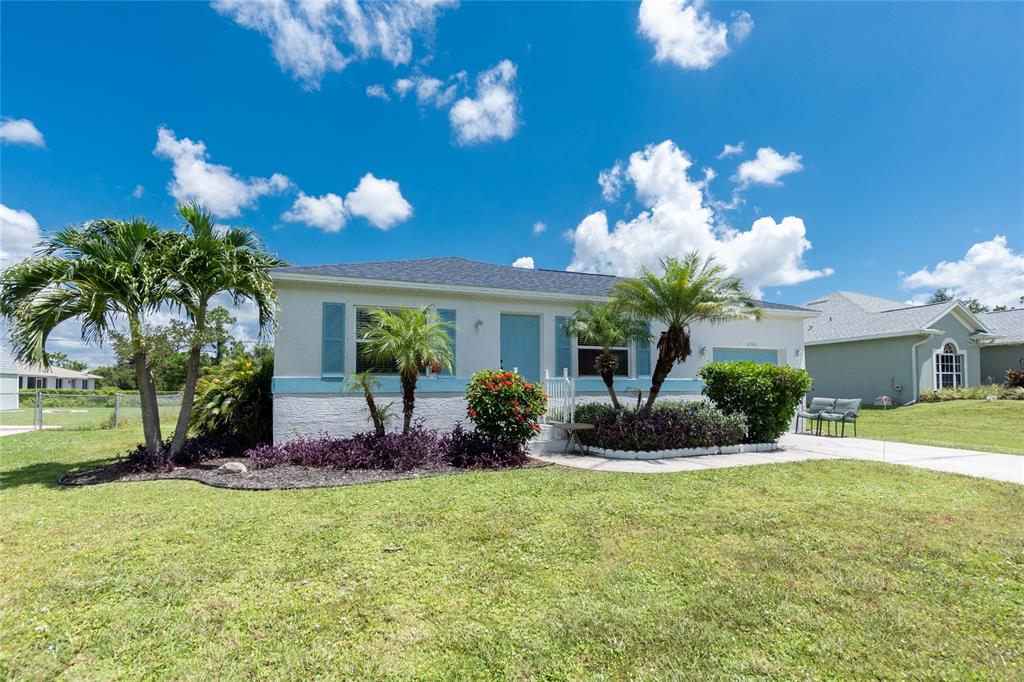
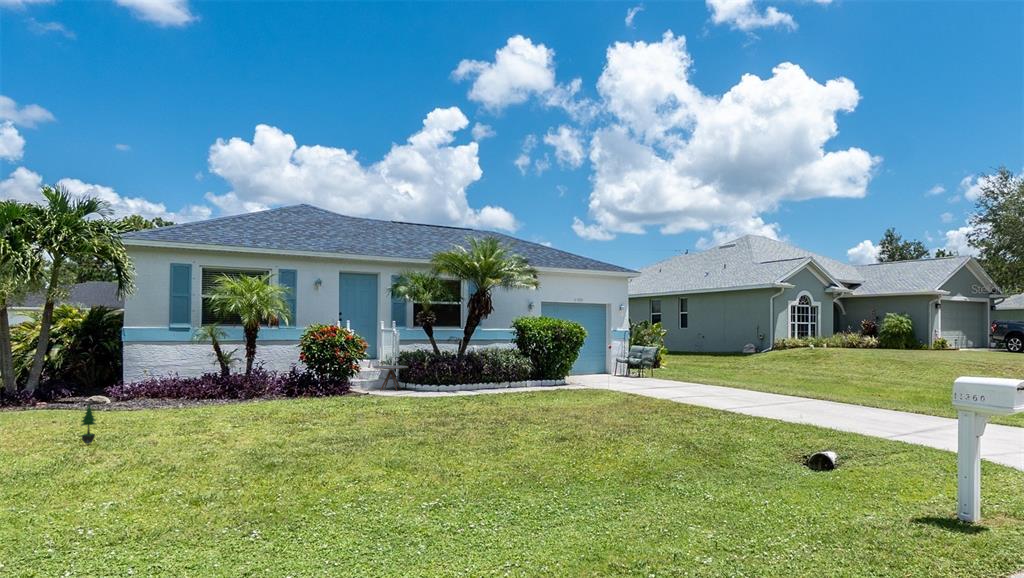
potted tree: none [39,553,87,652] -> present [81,405,96,444]

